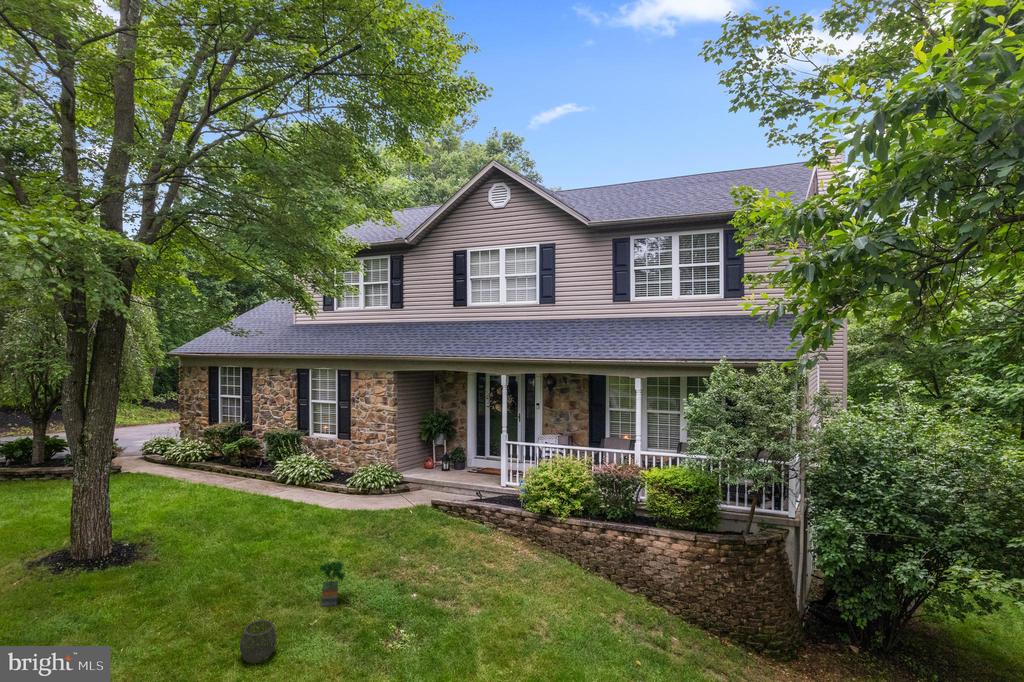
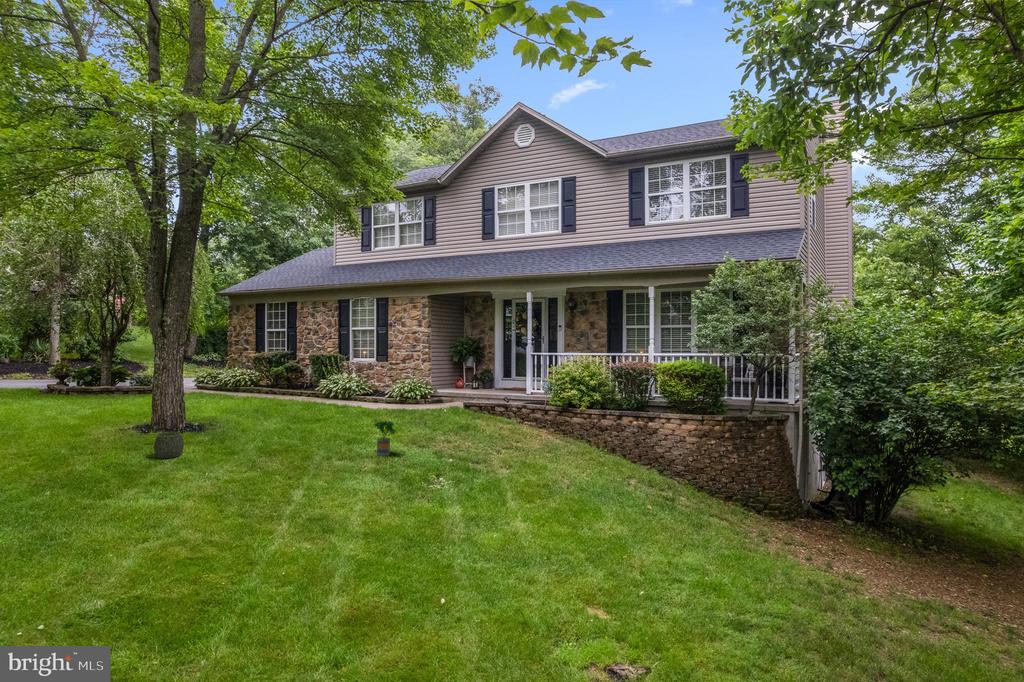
woven basket: present [240,620,276,663] -> present [154,432,184,458]

